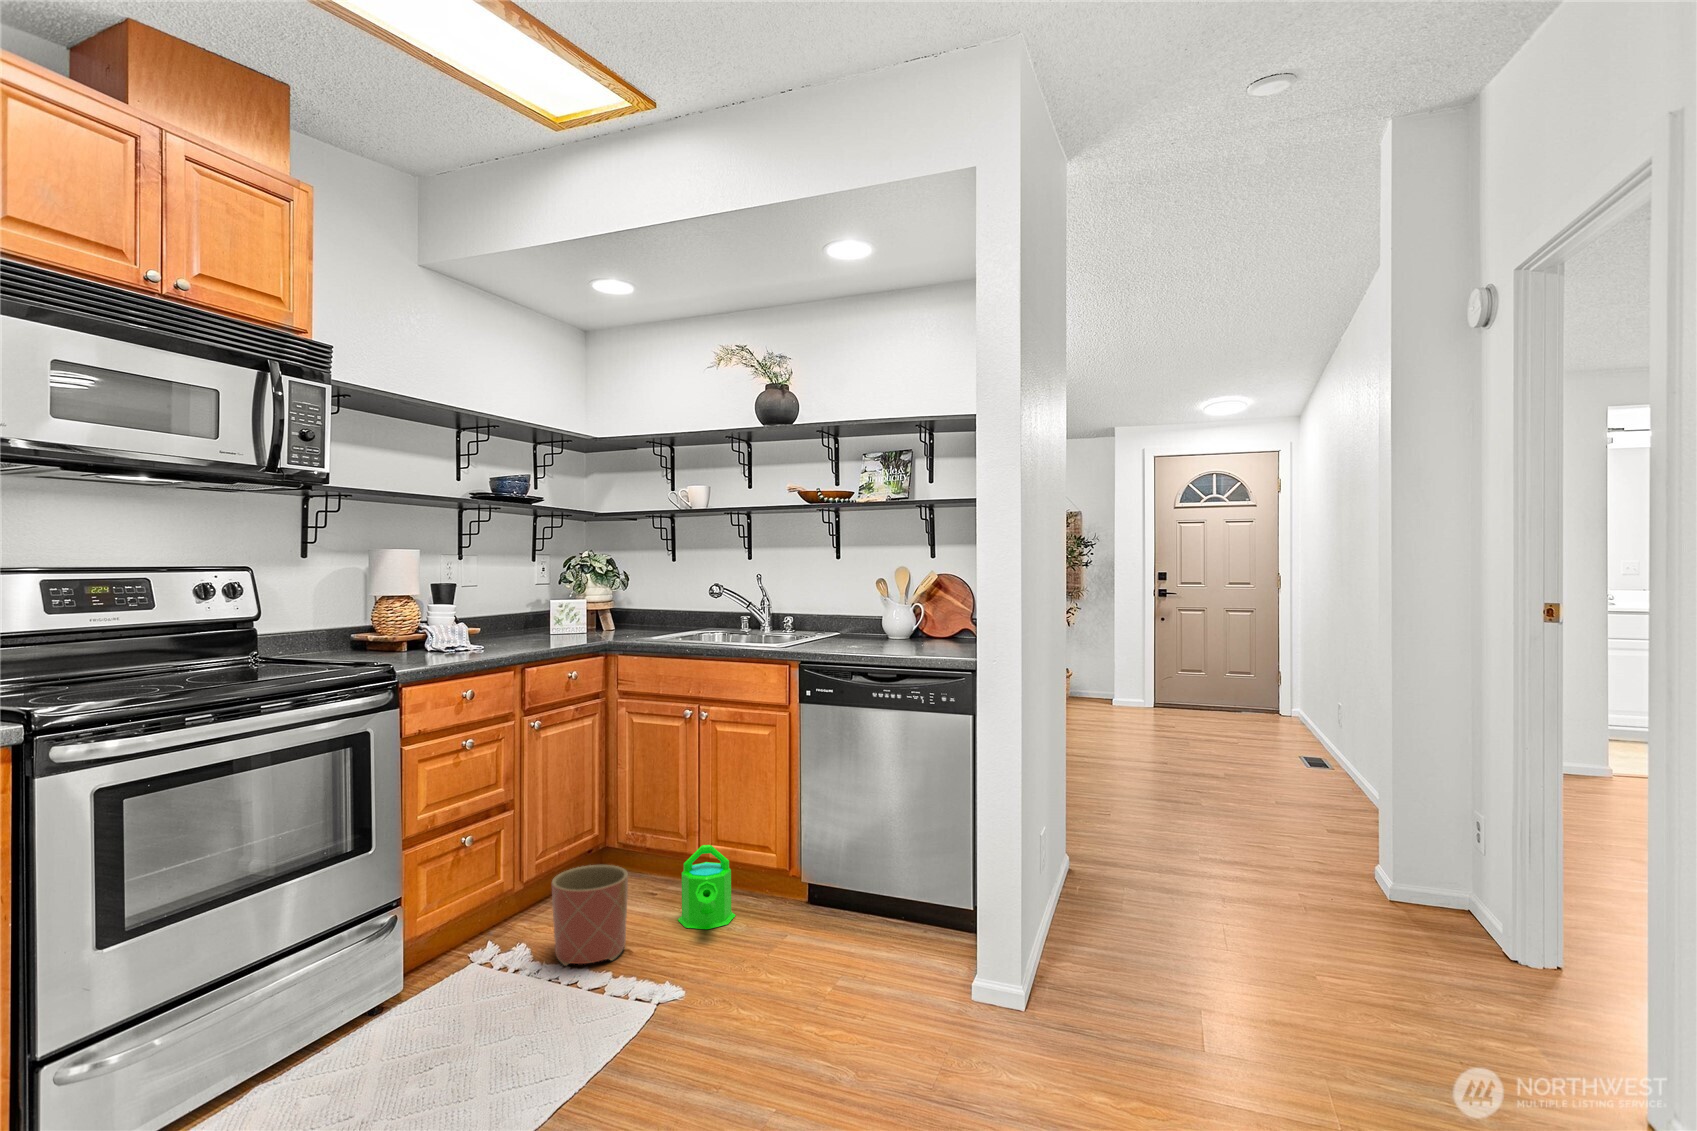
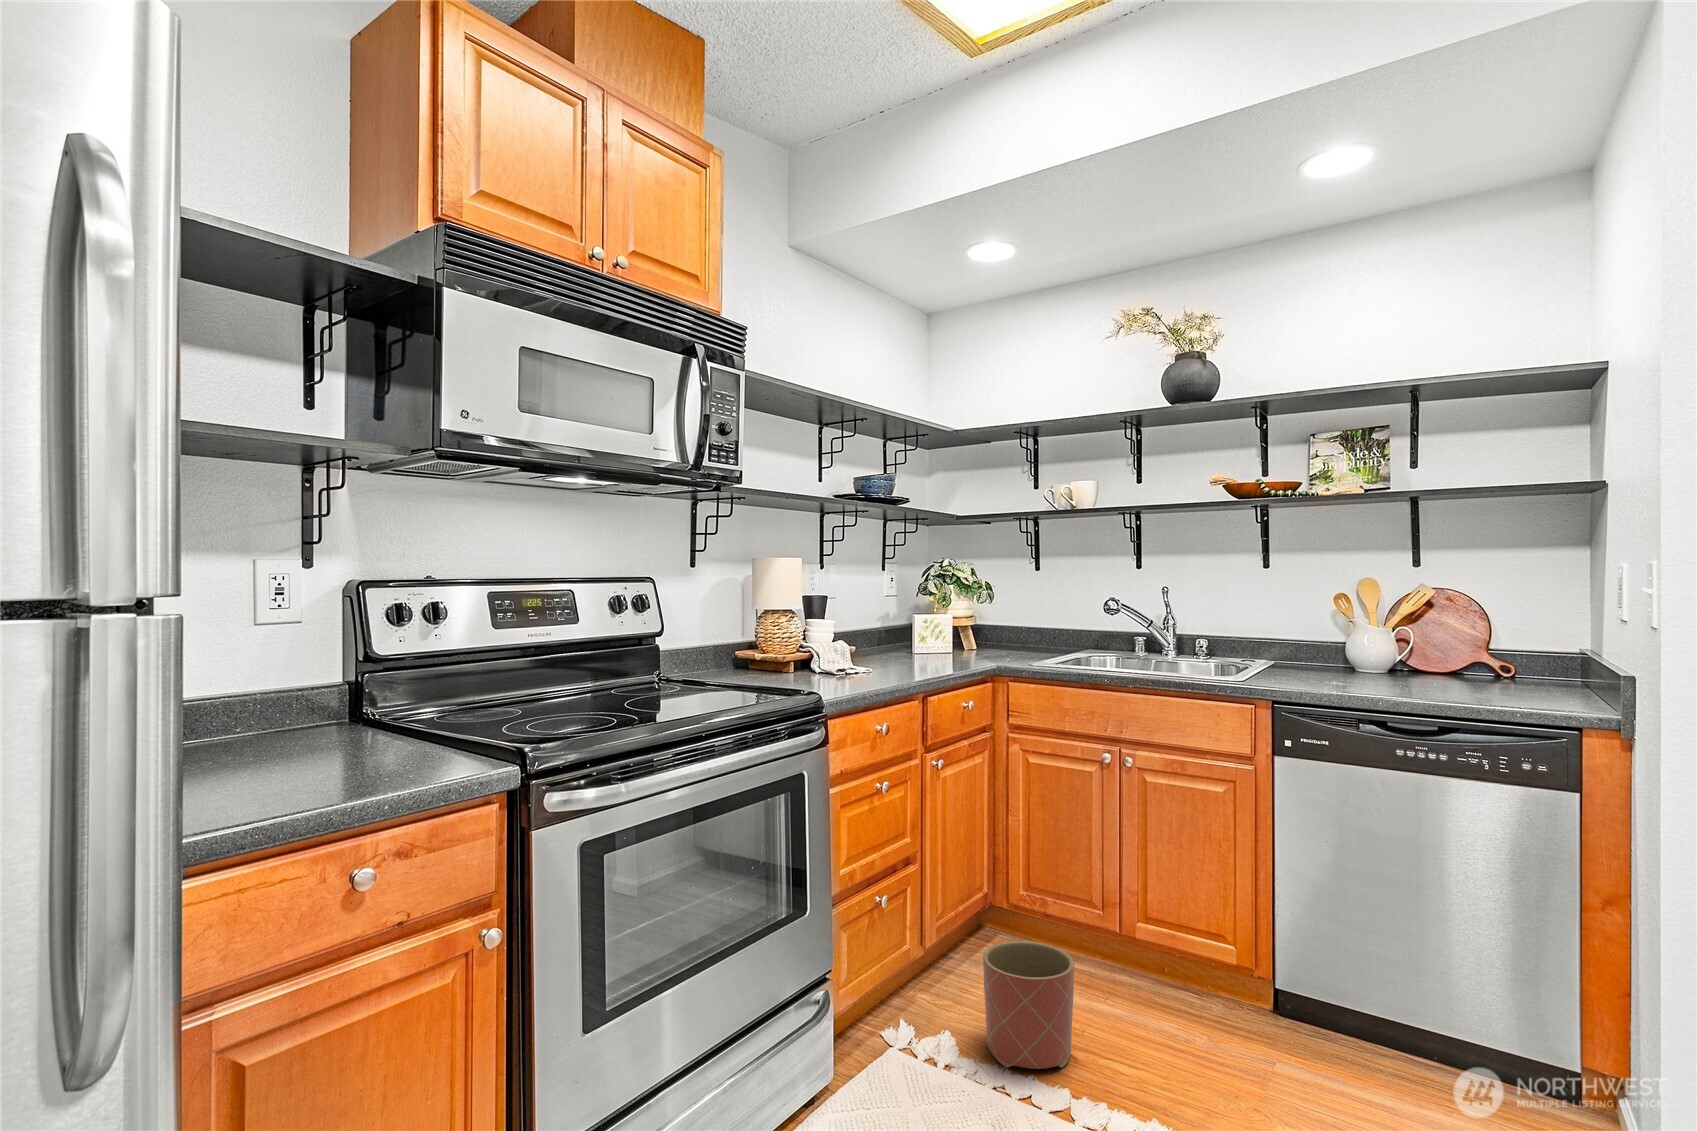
watering can: present [678,845,736,929] -> none [1114,926,1187,1036]

